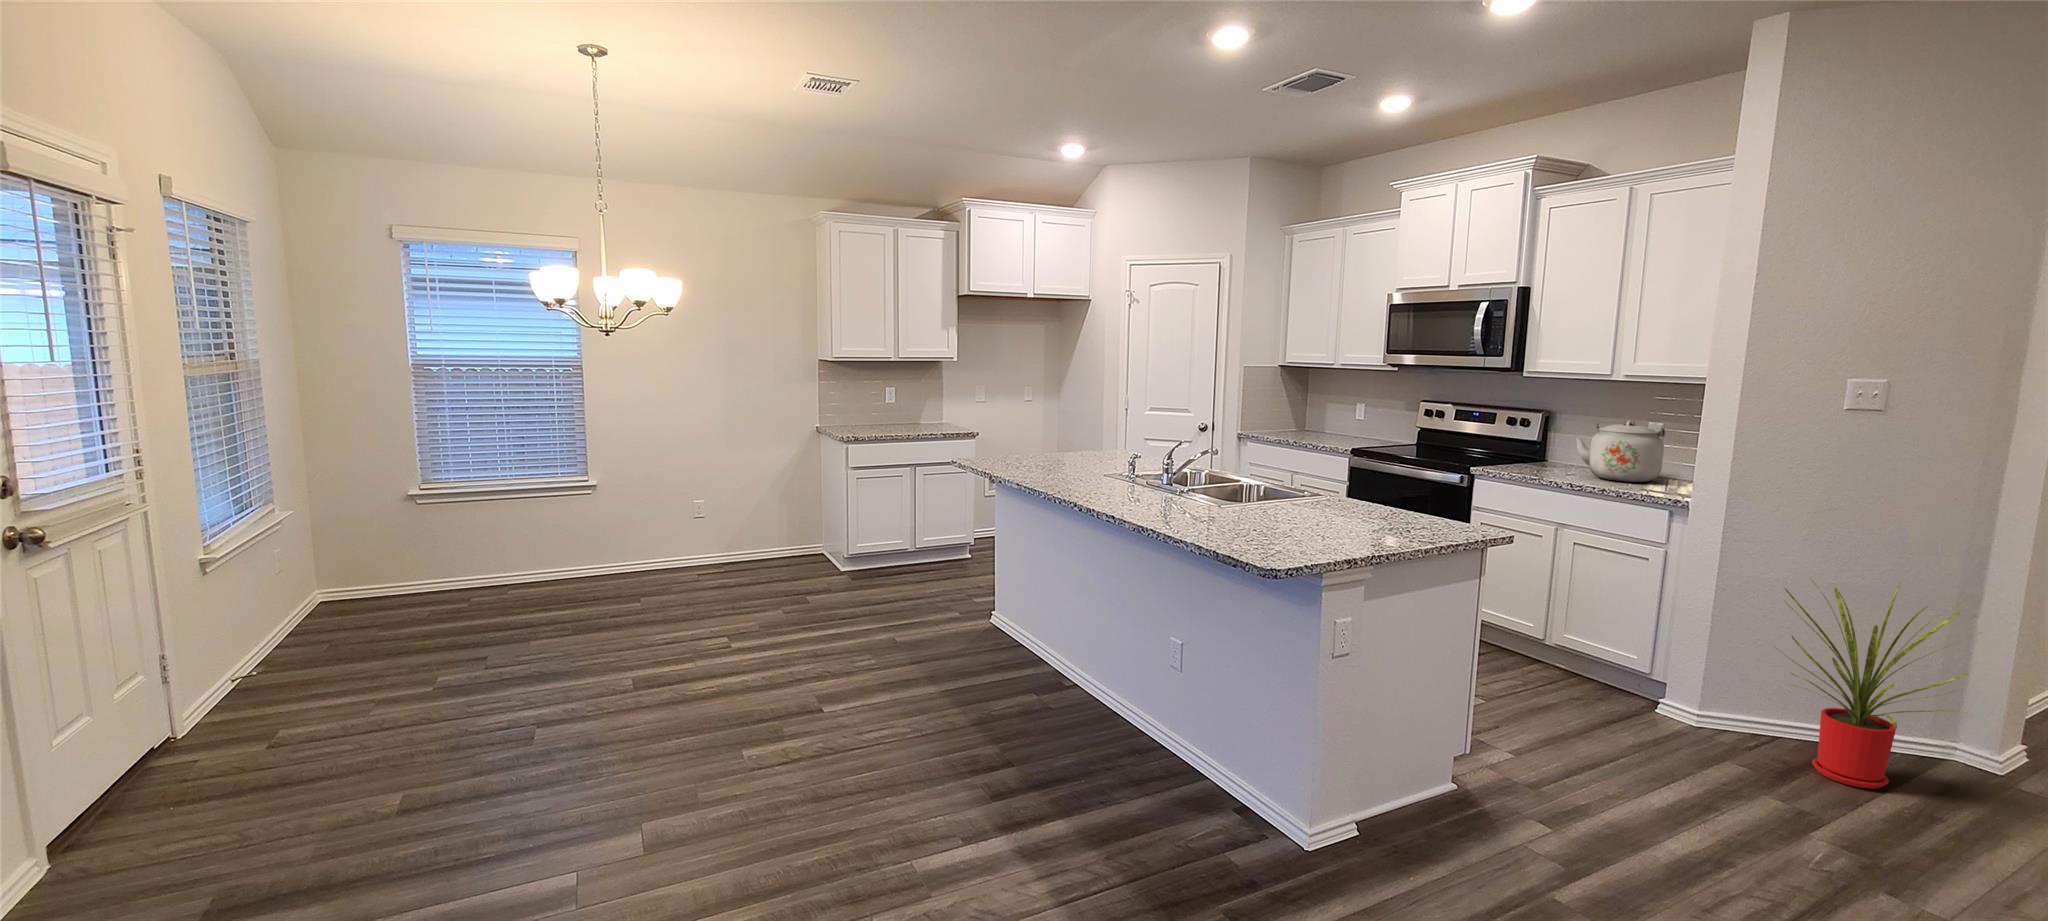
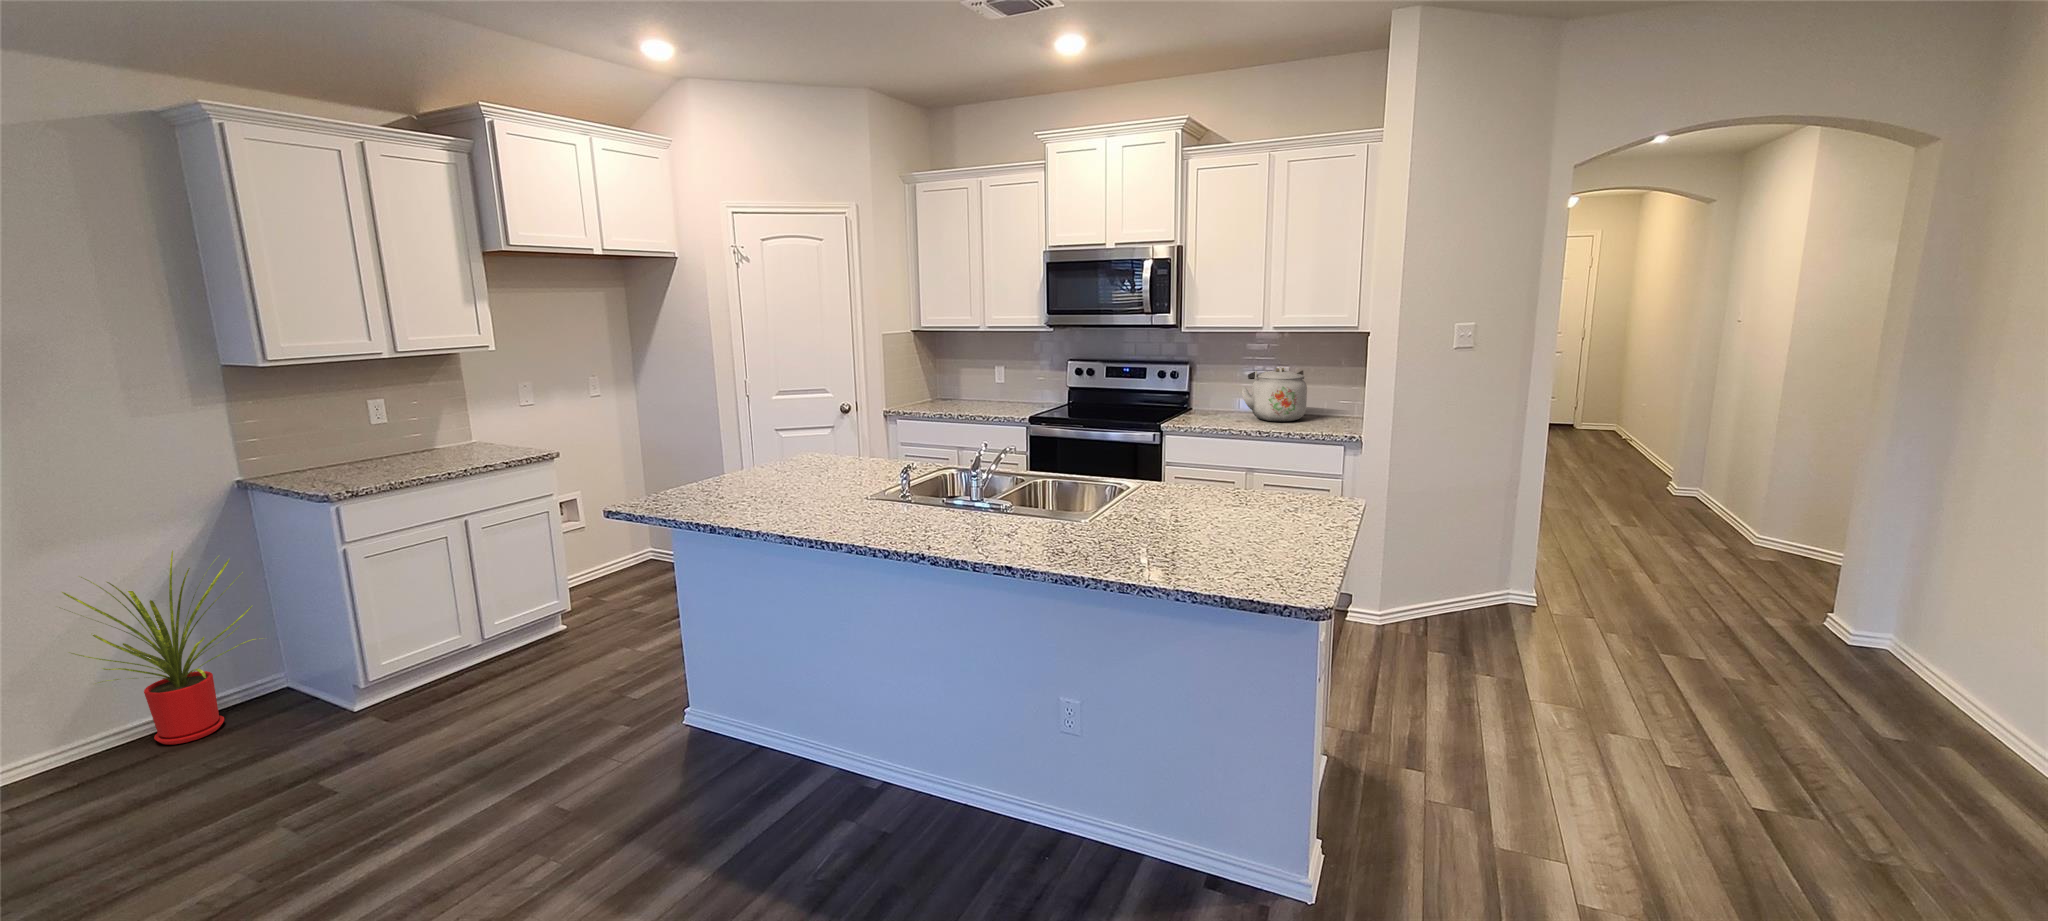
house plant: present [1775,581,1977,789] -> present [59,550,255,744]

